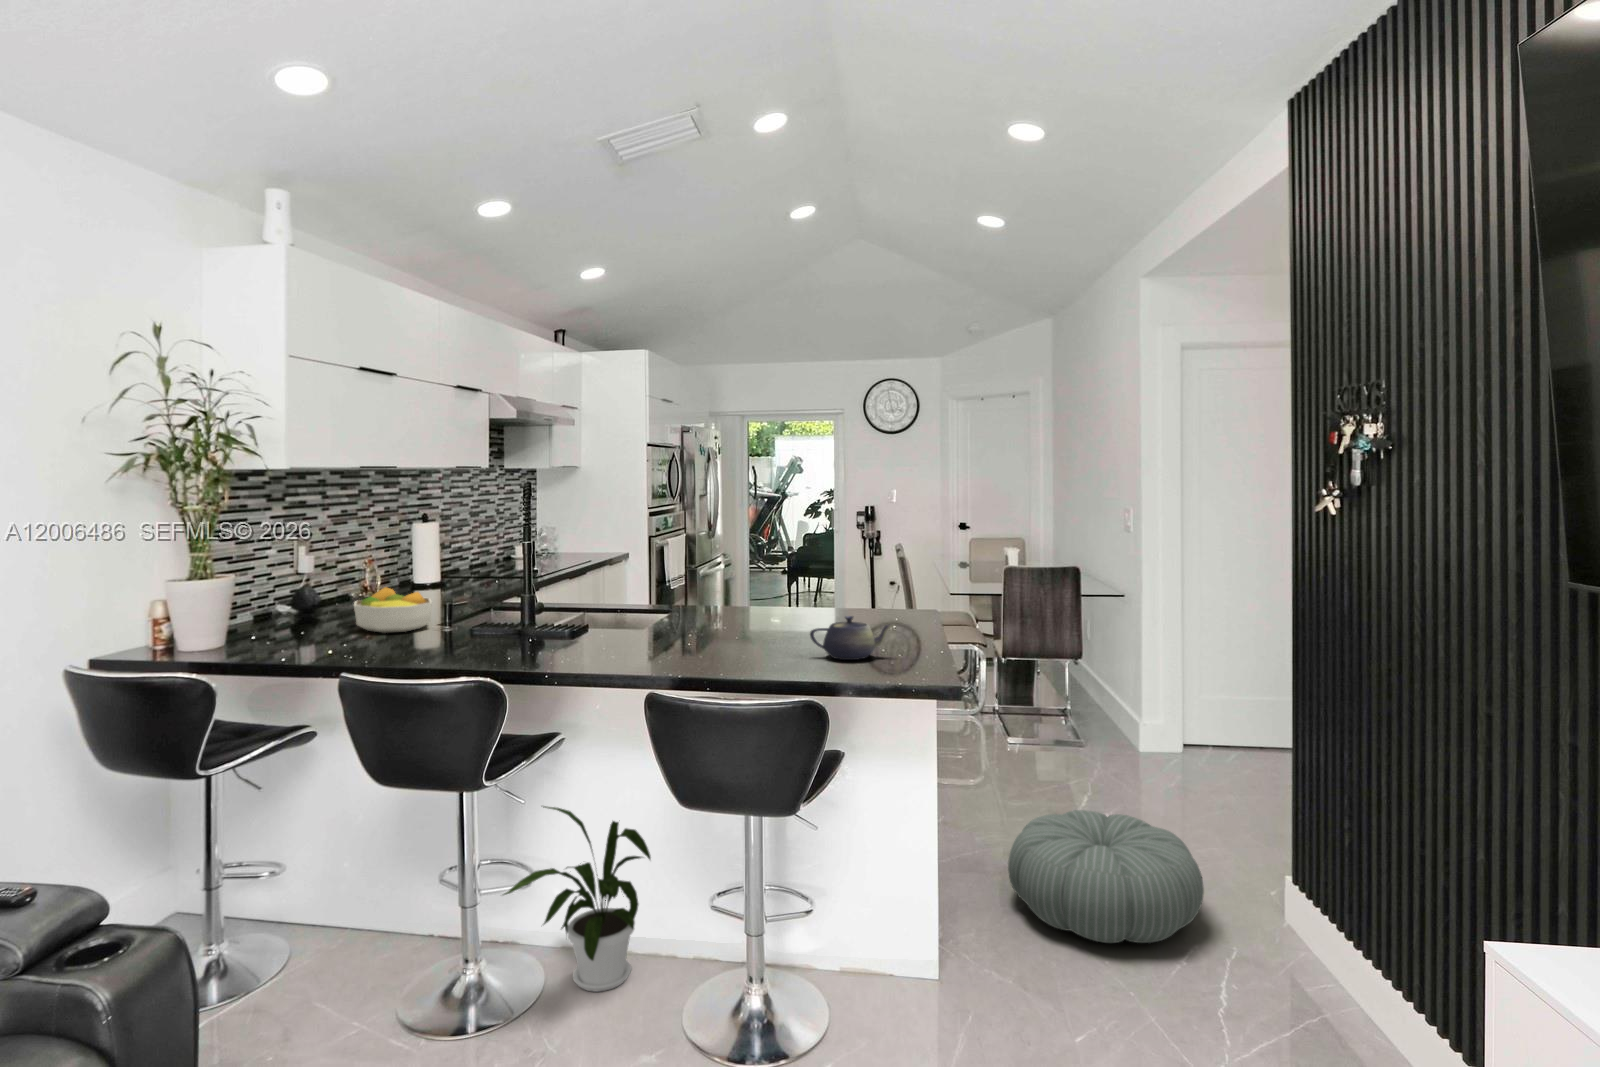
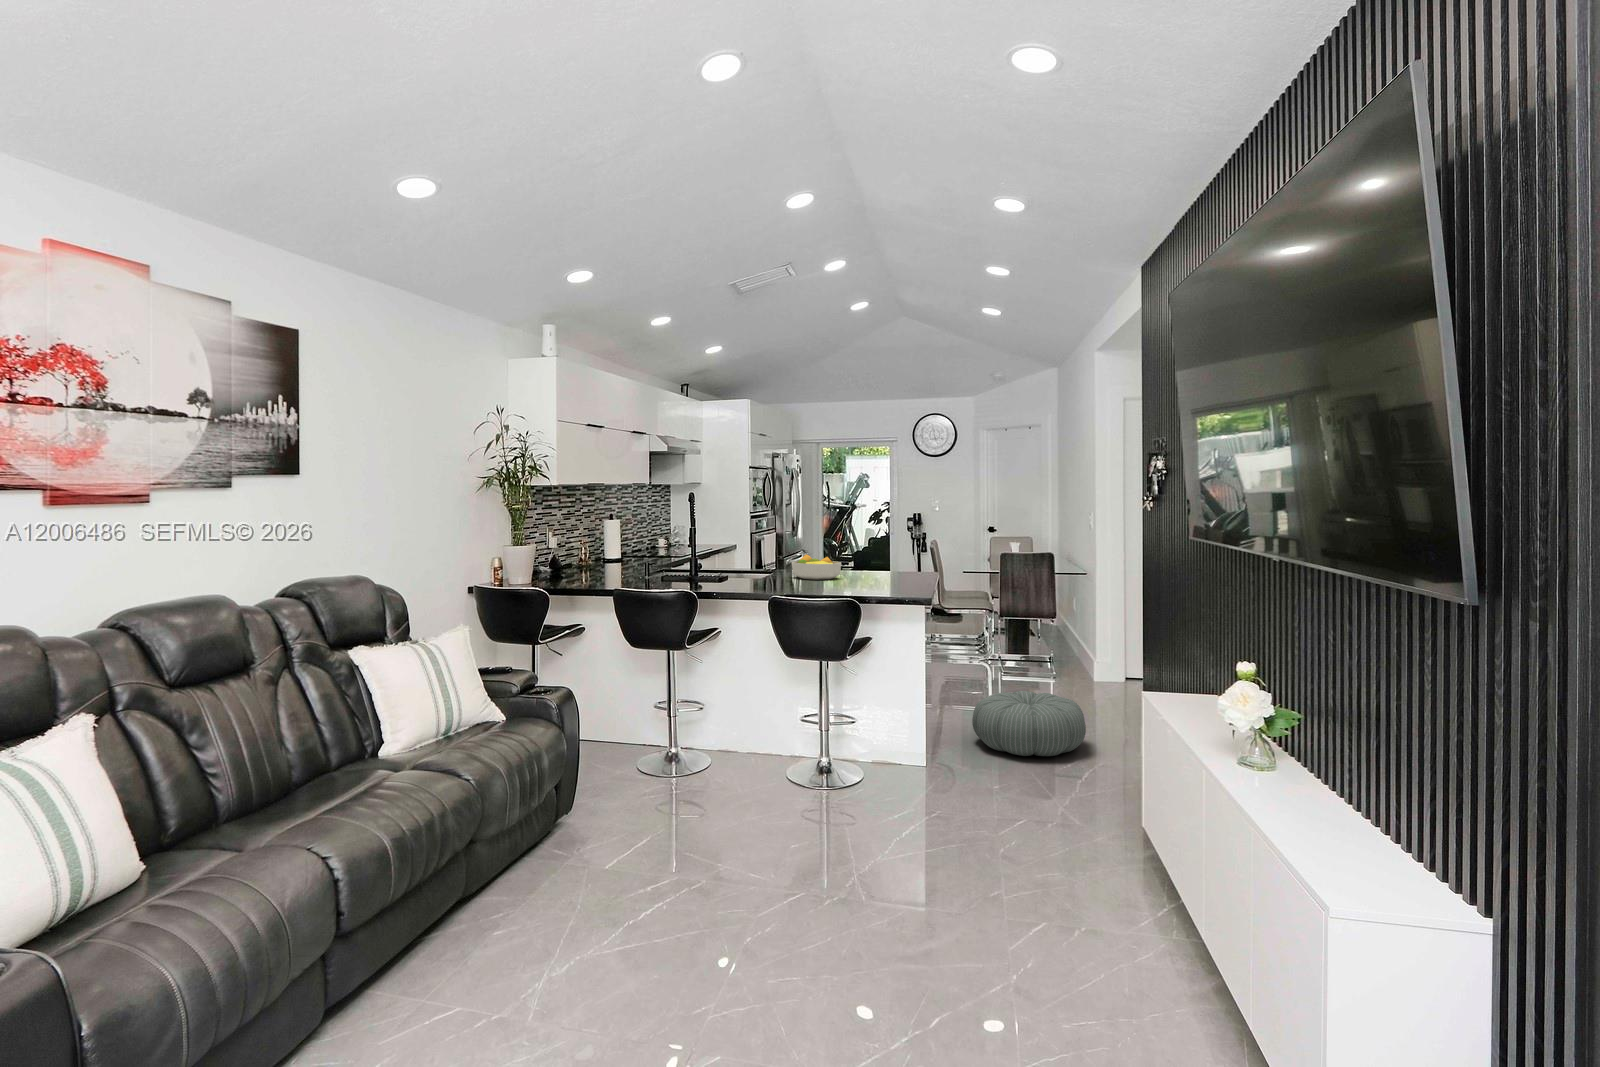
fruit bowl: present [354,587,432,633] -> present [792,554,841,580]
teapot: present [810,616,893,660] -> none [850,564,898,588]
house plant: present [504,806,651,992] -> none [685,666,763,765]

